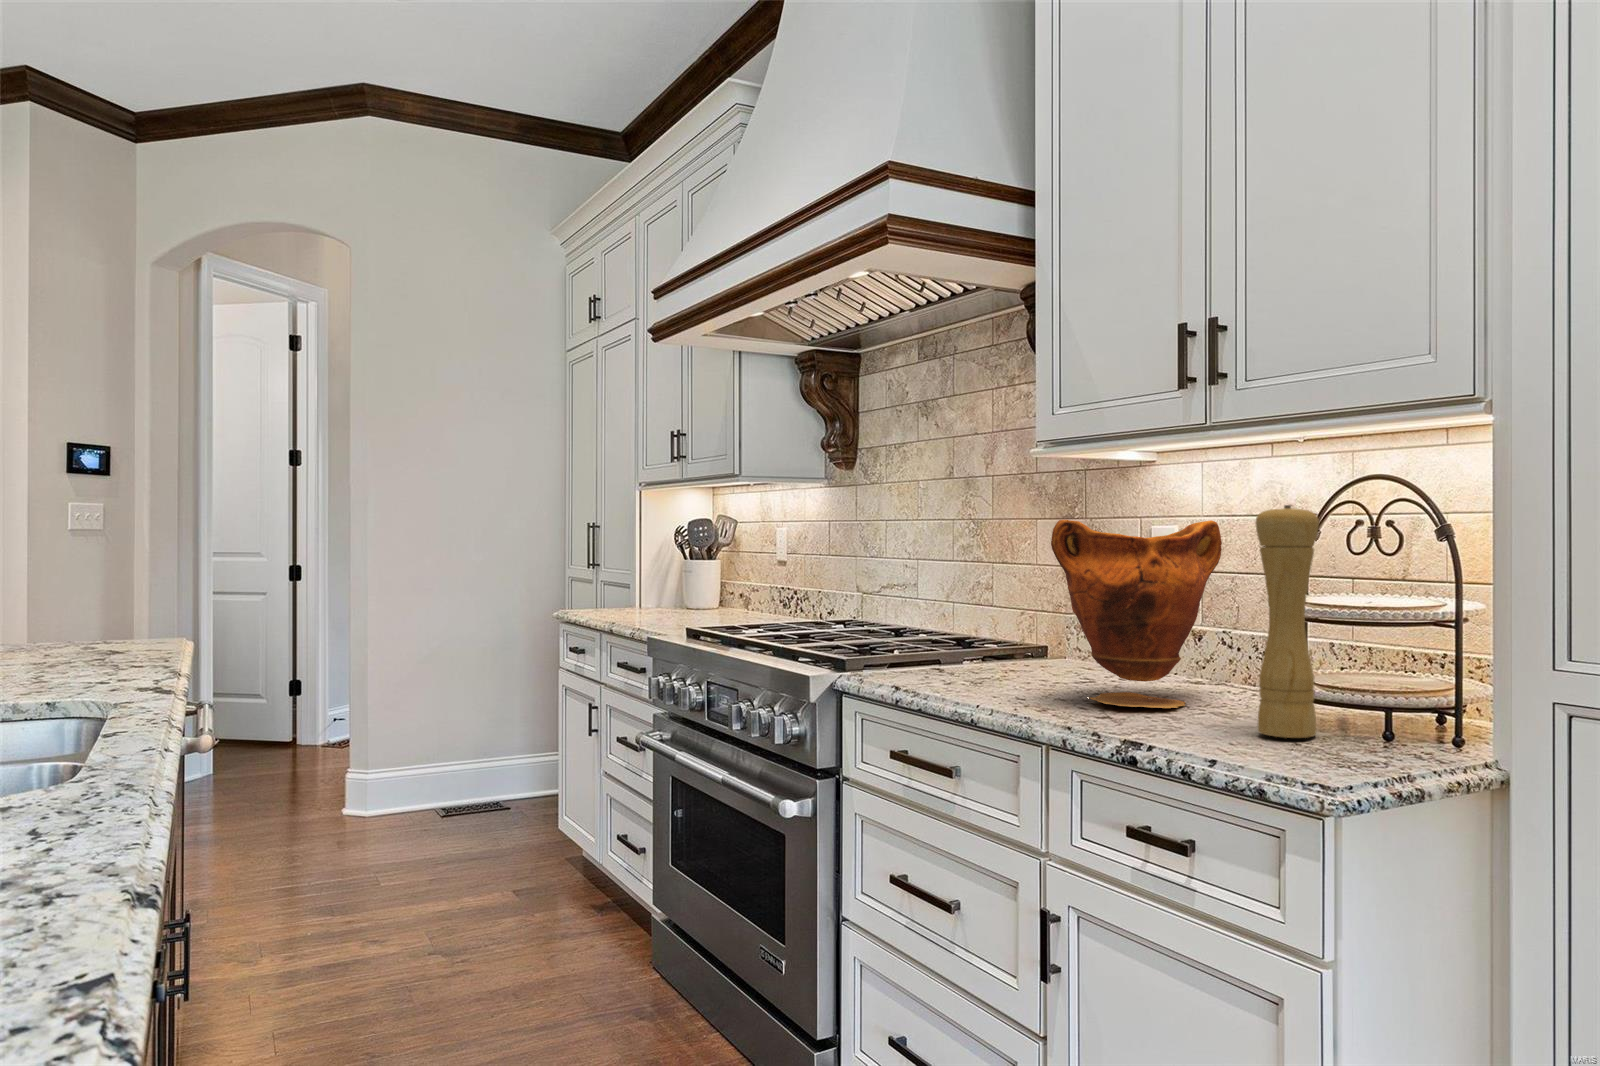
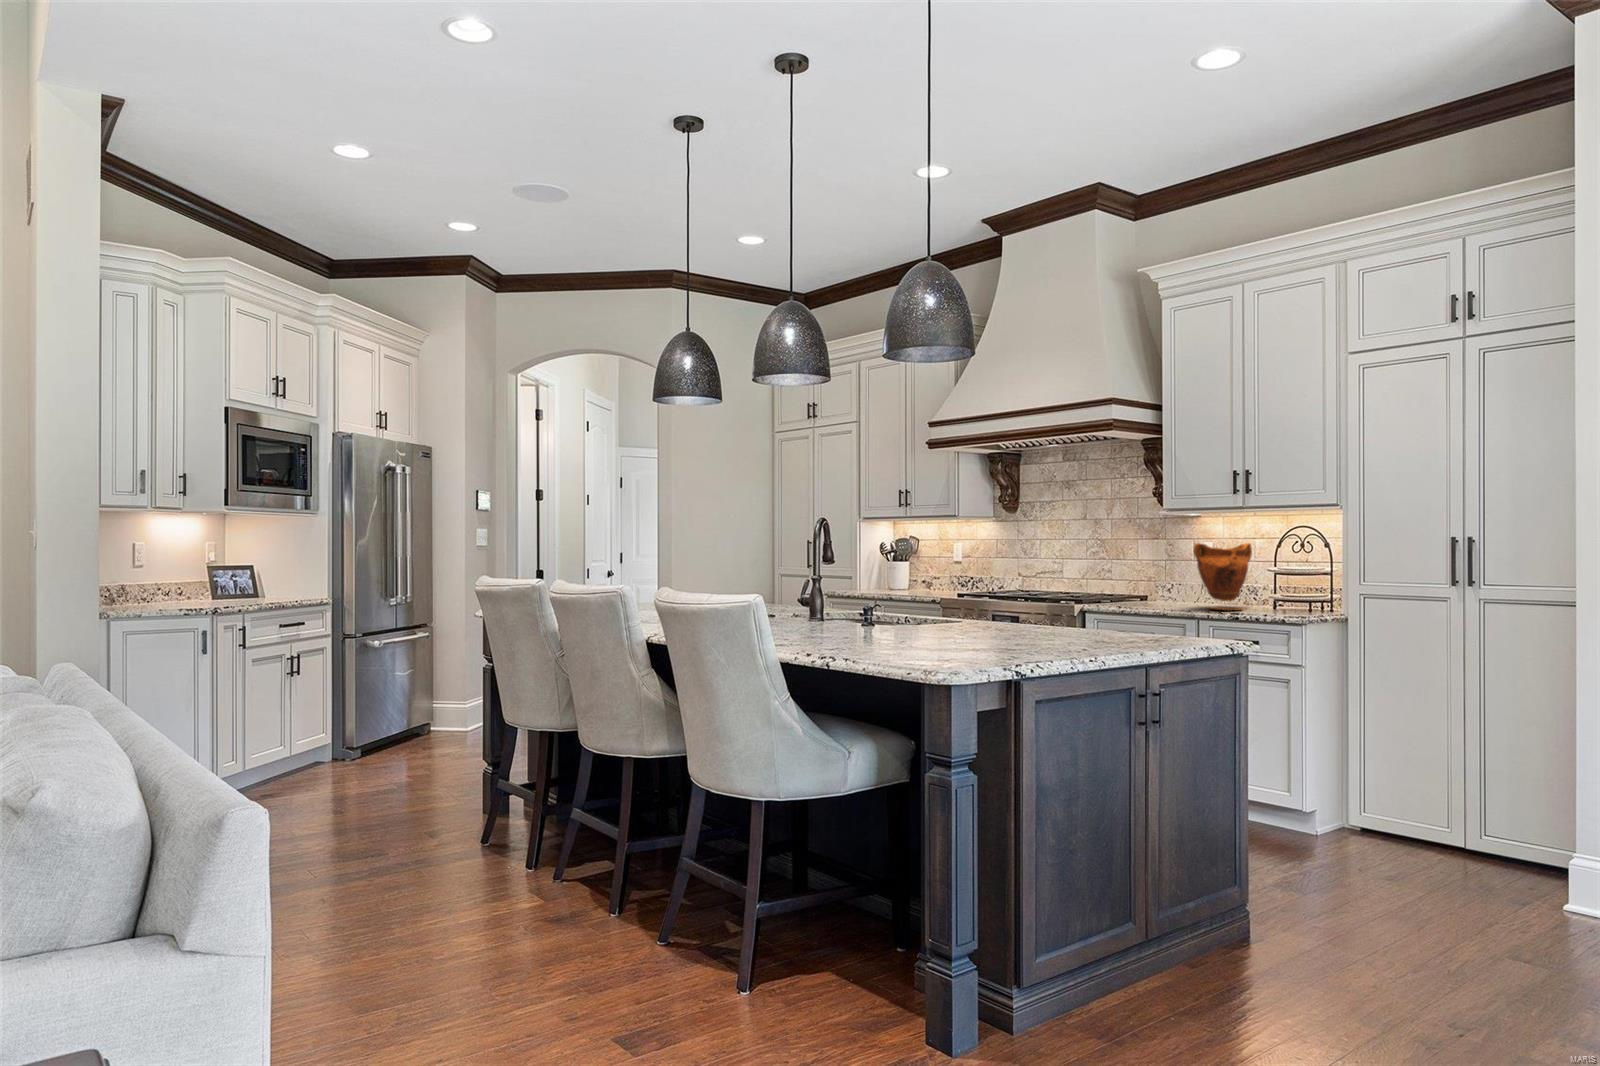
pepper mill: present [1256,505,1319,738] -> none [1277,539,1298,615]

